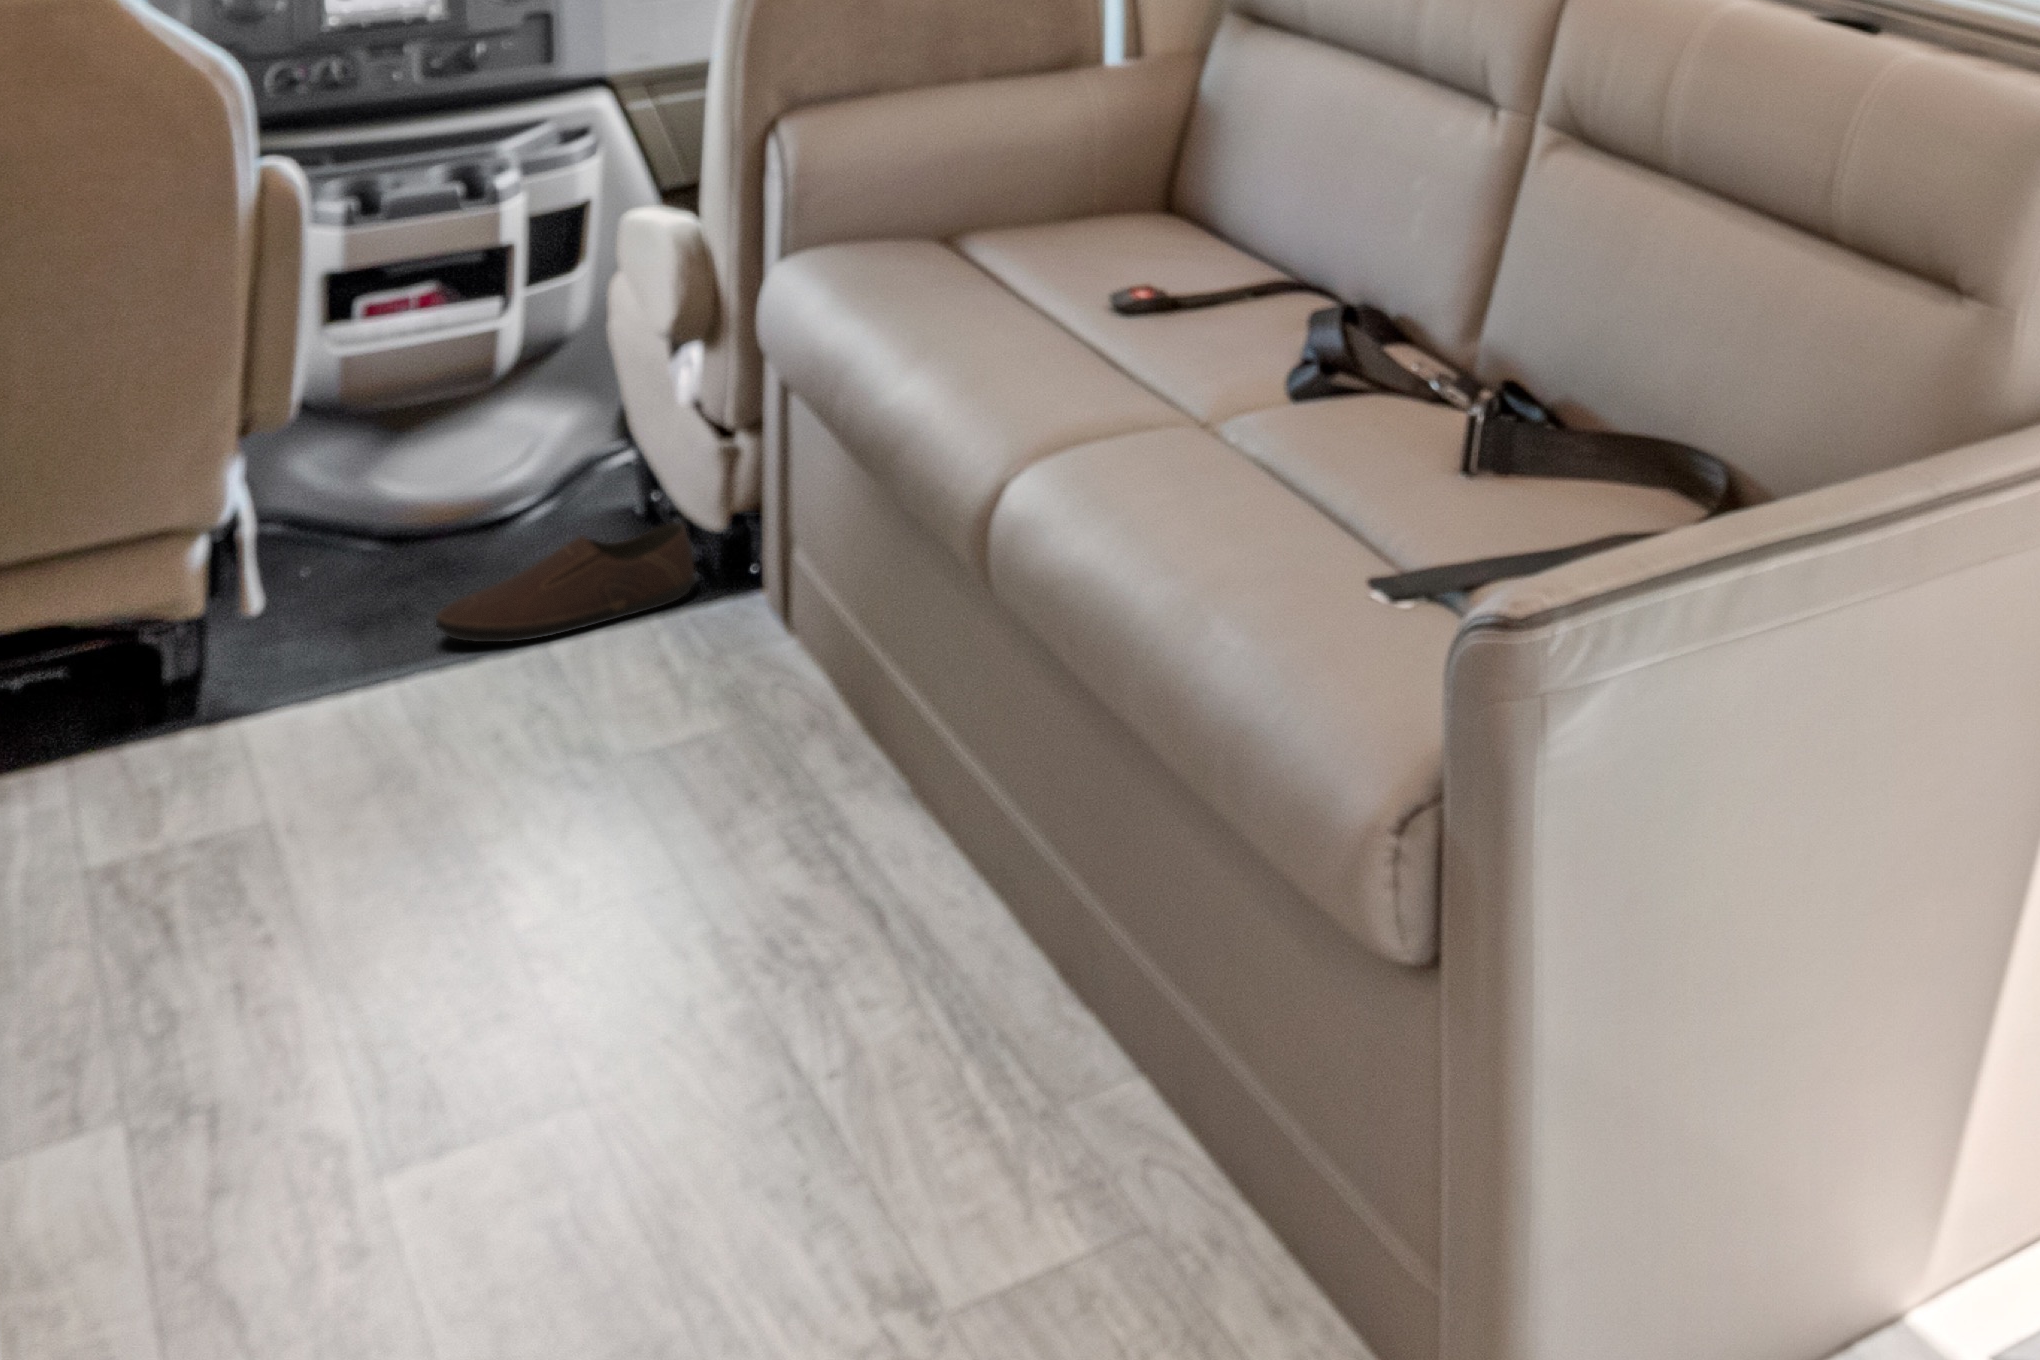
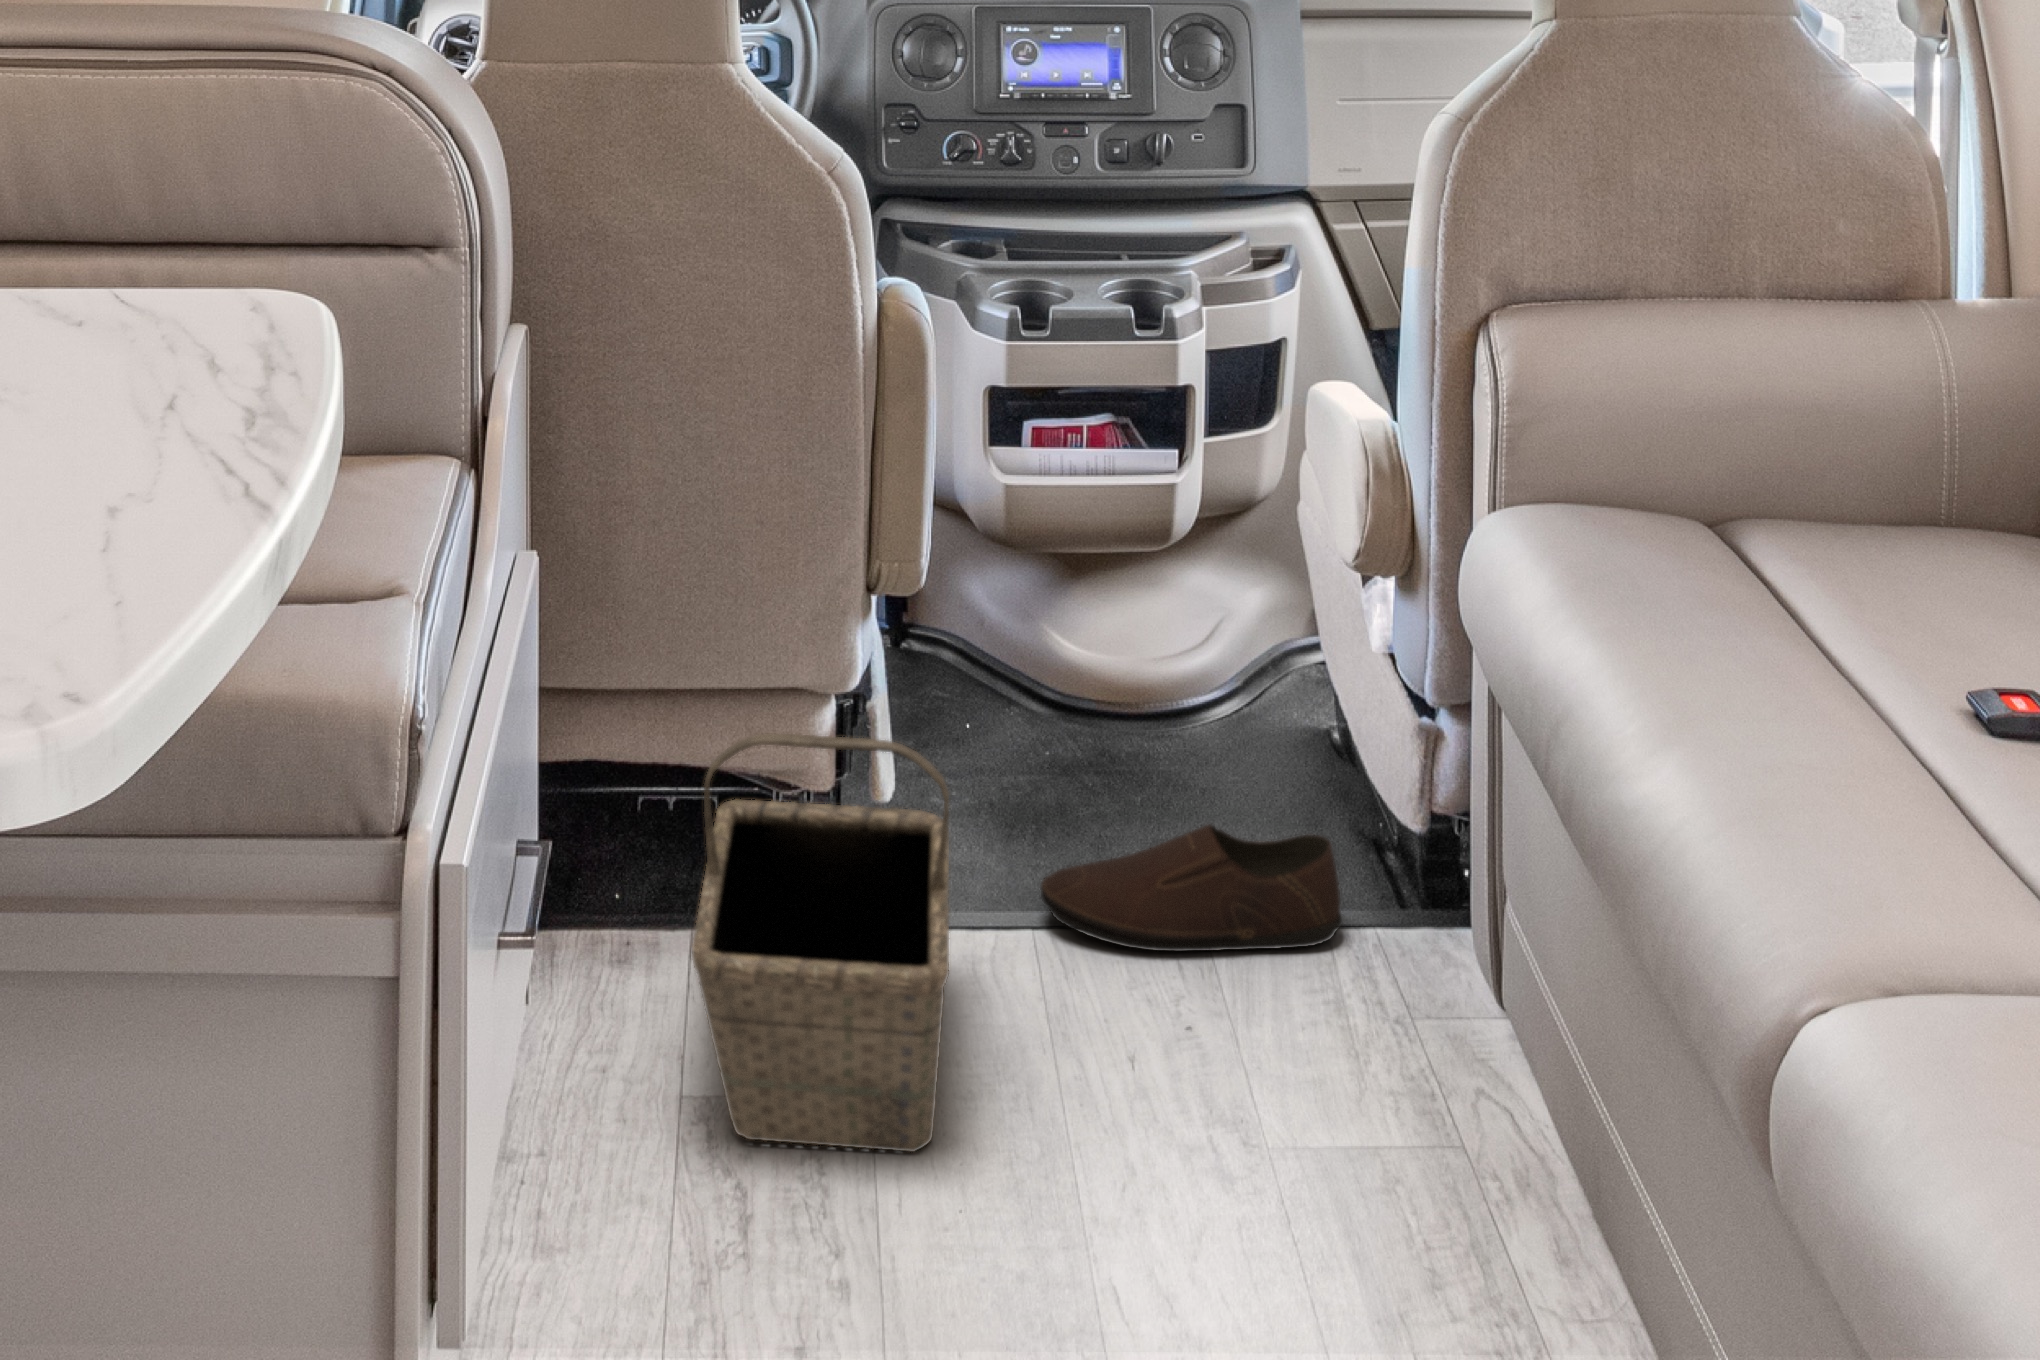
basket: none [130,501,386,836] -> present [692,734,949,1152]

